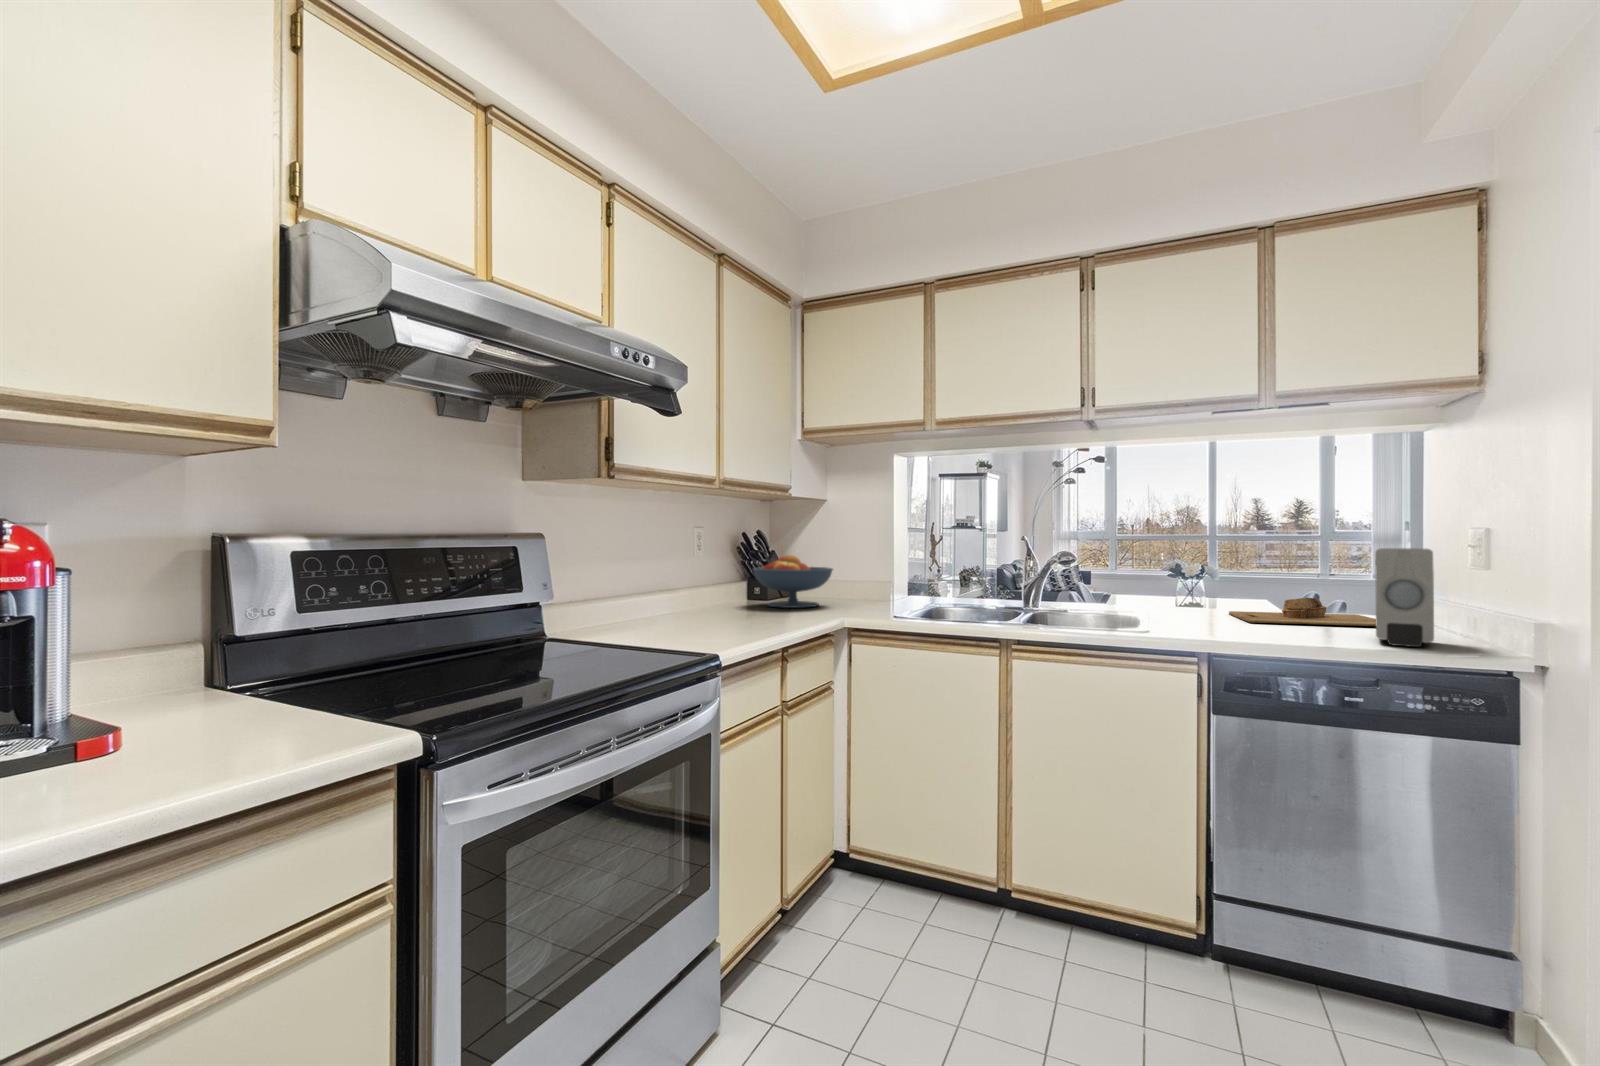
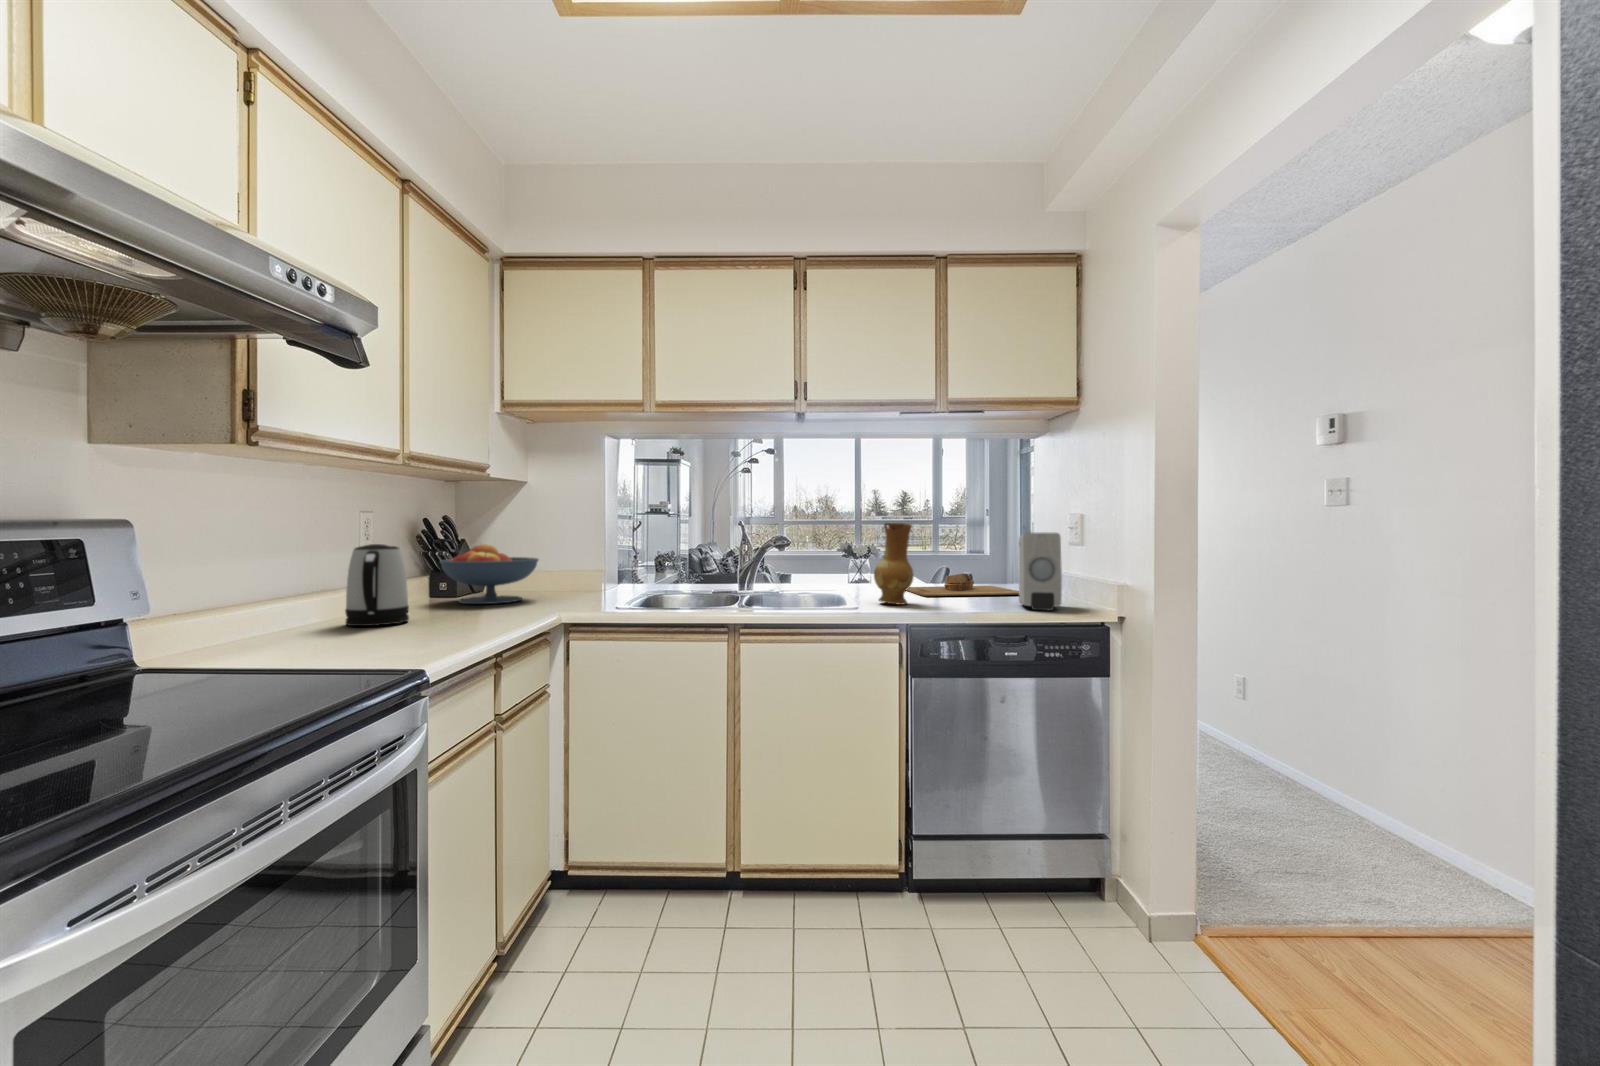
ceramic jug: none [1174,536,1225,630] -> present [874,523,914,605]
kettle: none [678,553,723,620] -> present [345,544,409,626]

